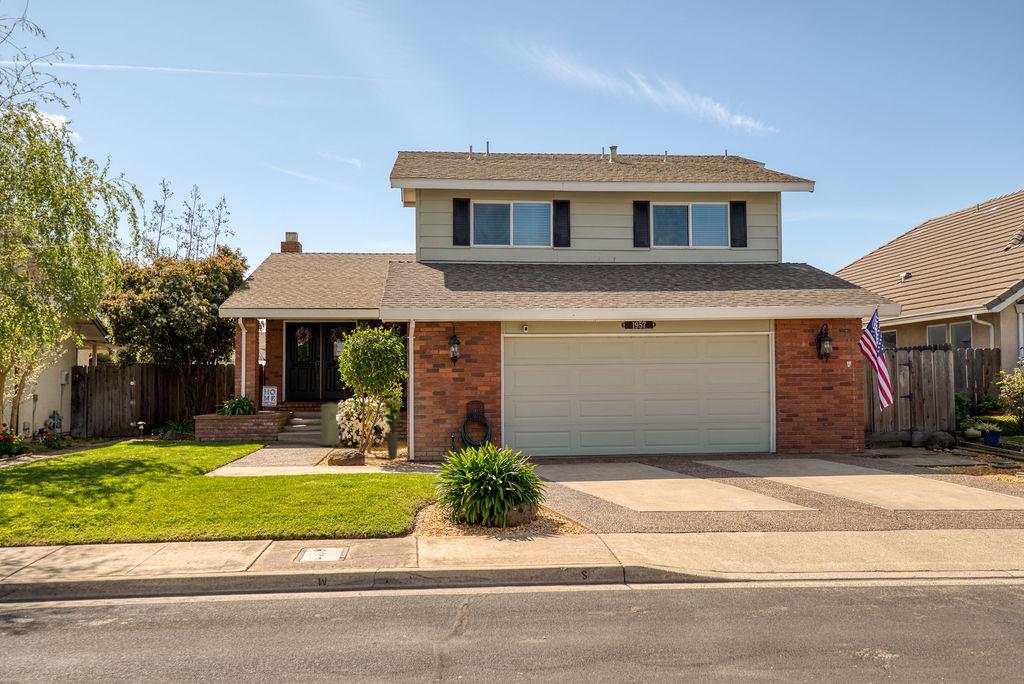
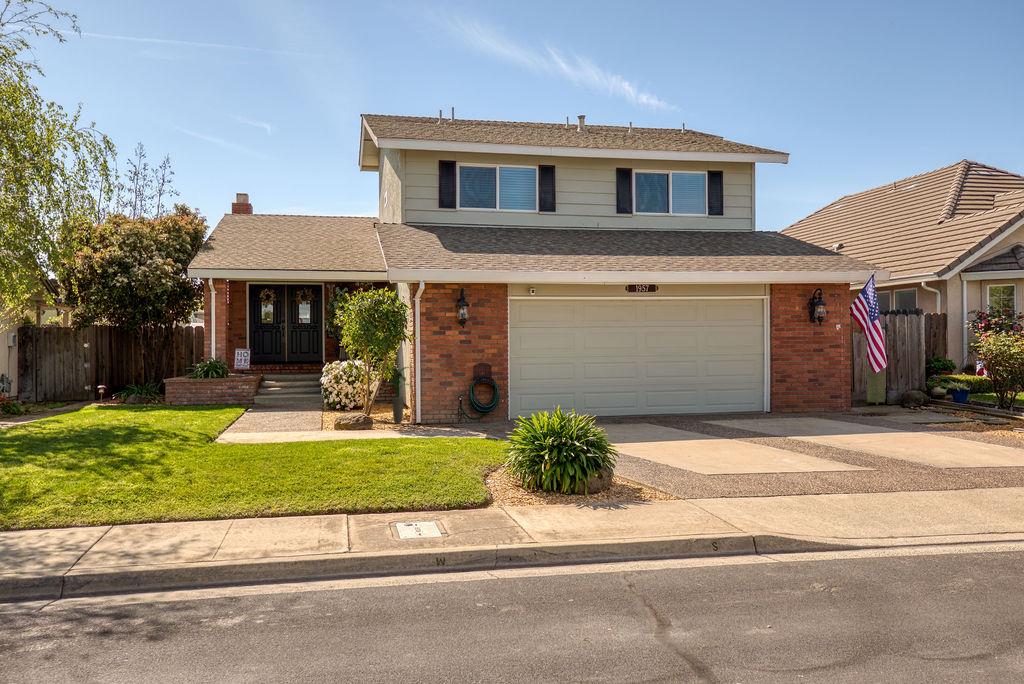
trash can: present [321,402,339,447] -> present [867,365,886,405]

